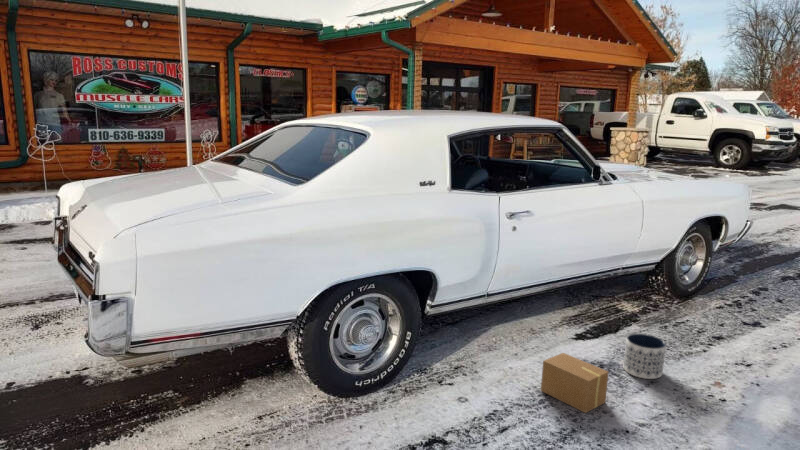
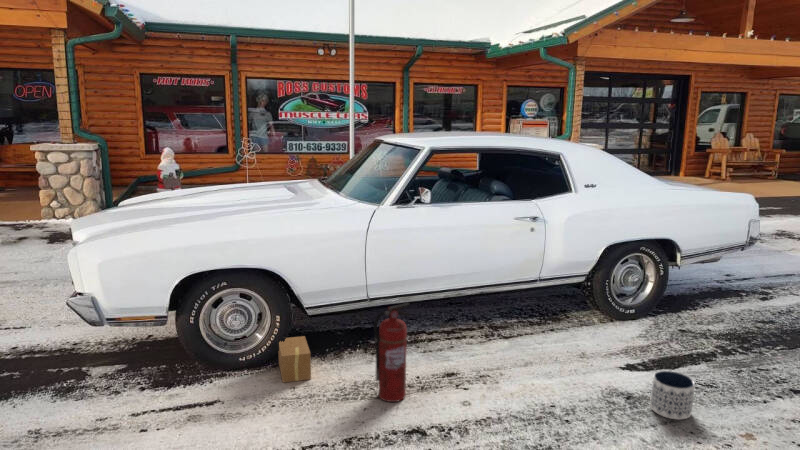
fire extinguisher: none [362,296,400,414] -> present [374,303,410,402]
cardboard box: present [541,353,608,413] -> present [278,336,311,383]

